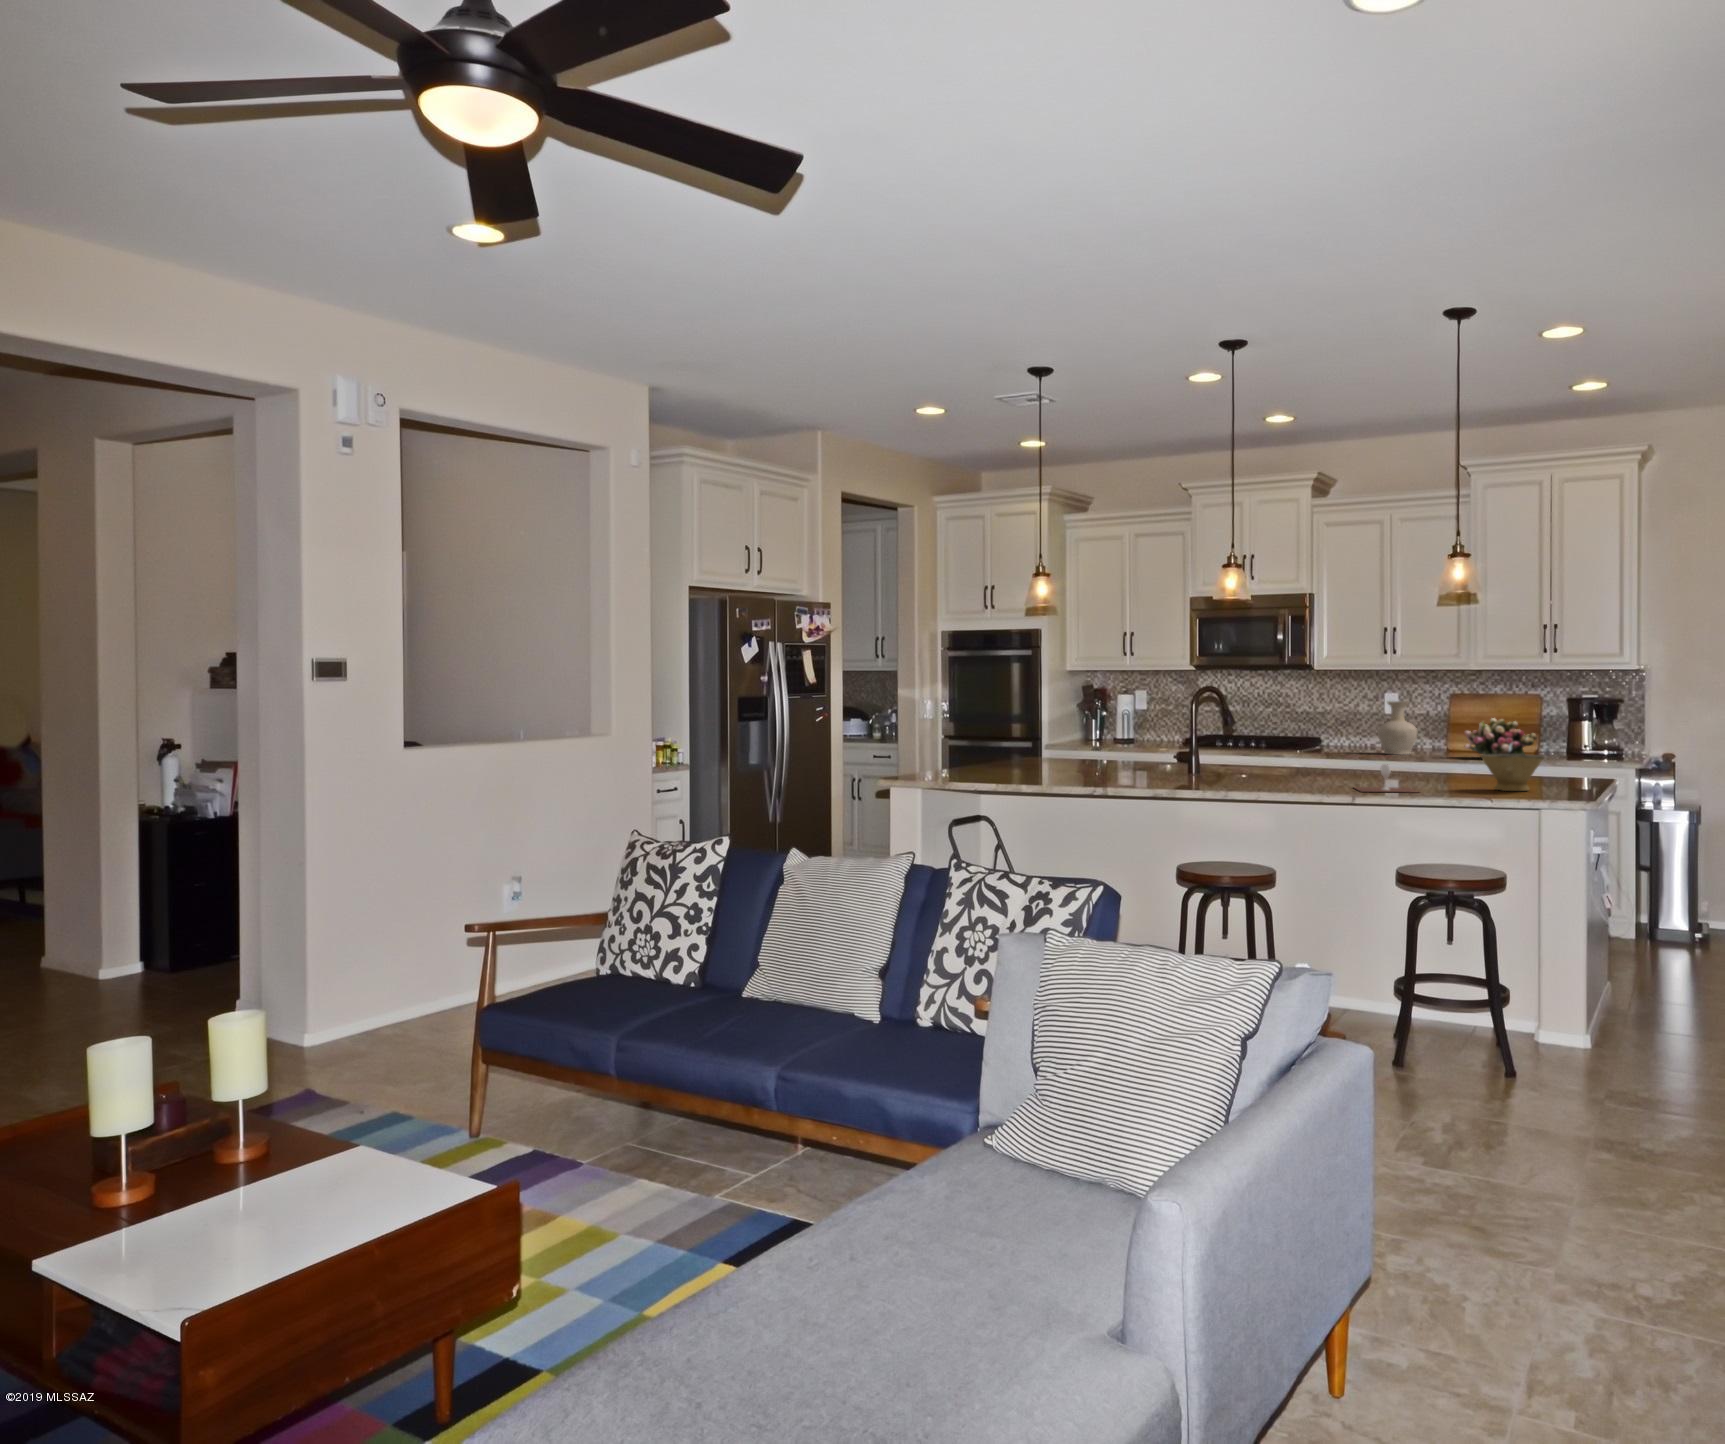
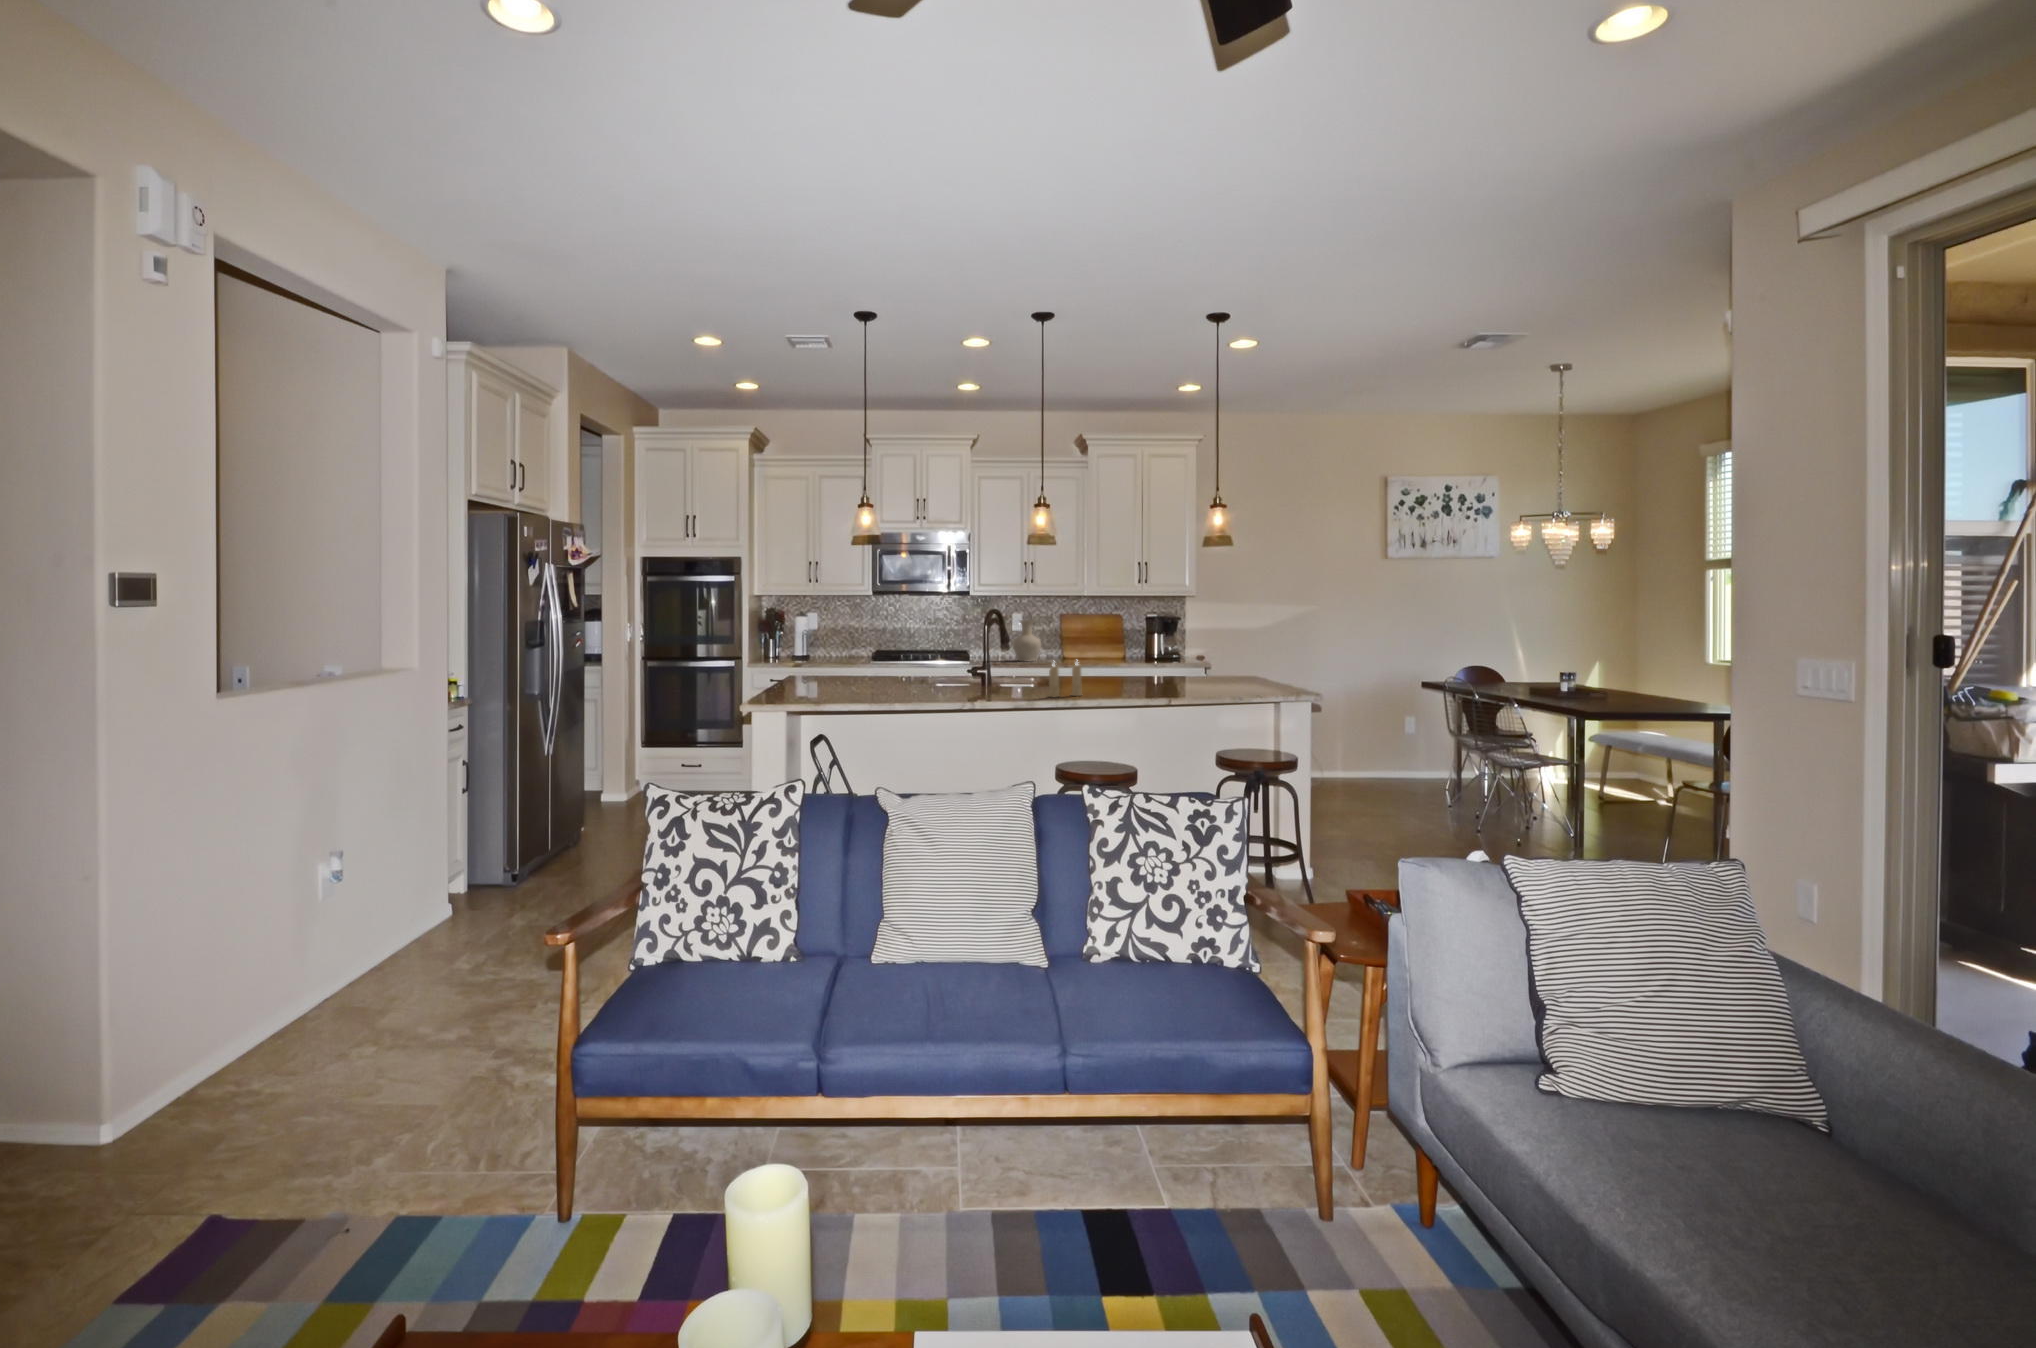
flower arrangement: present [1464,718,1537,755] -> none [1082,632,1130,662]
candle: none [1238,742,1288,788] -> present [1048,662,1082,697]
bowl: present [1481,754,1544,791] -> none [1203,661,1248,689]
wine glass: present [1355,764,1416,792] -> none [1122,673,1183,696]

